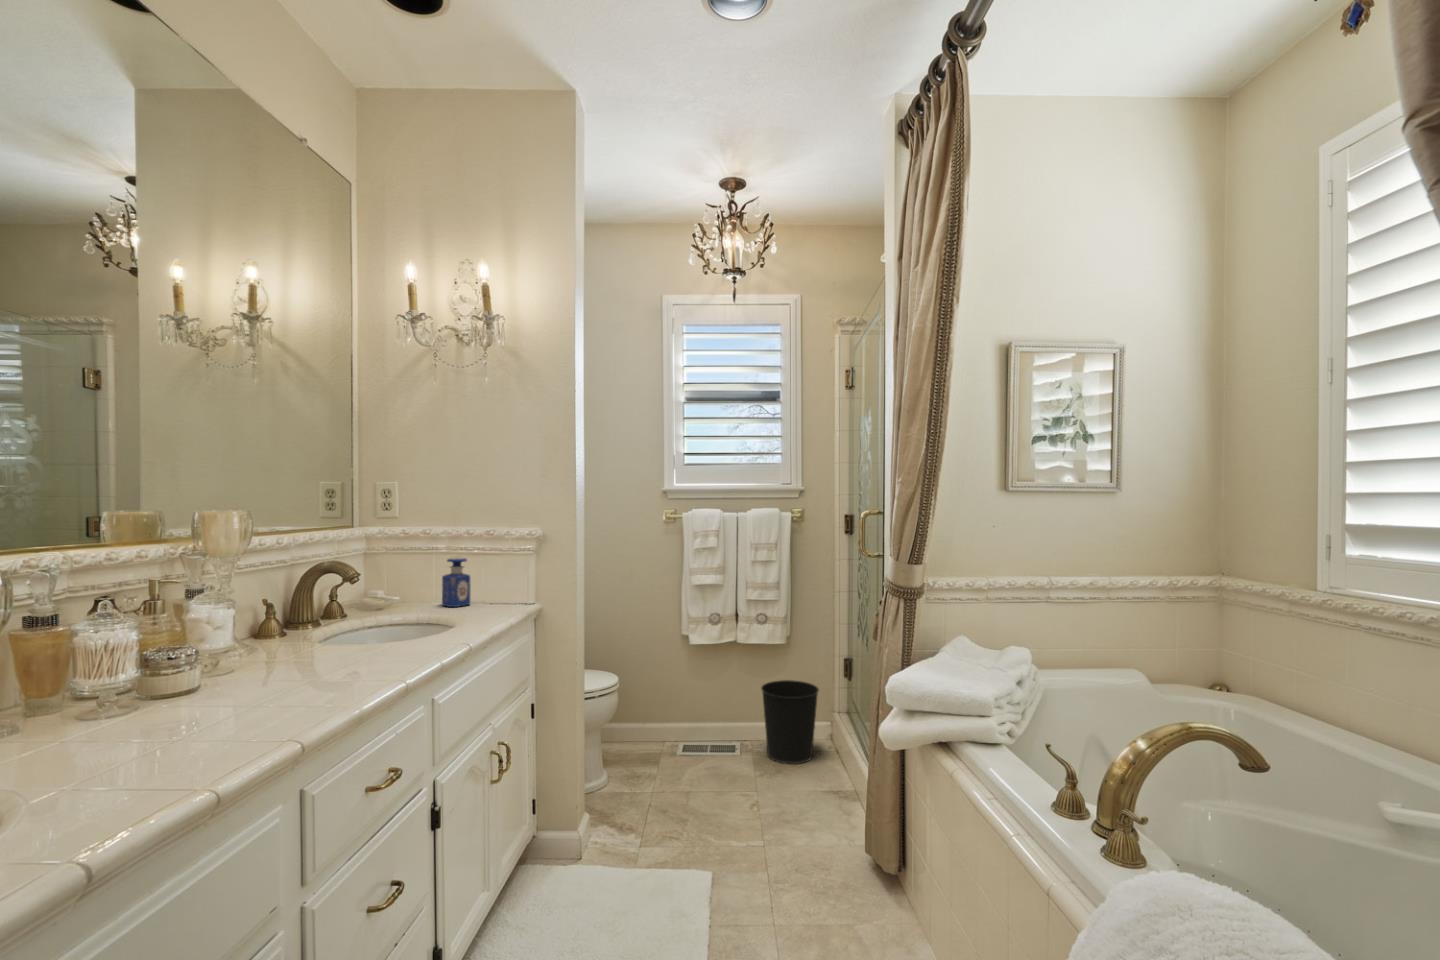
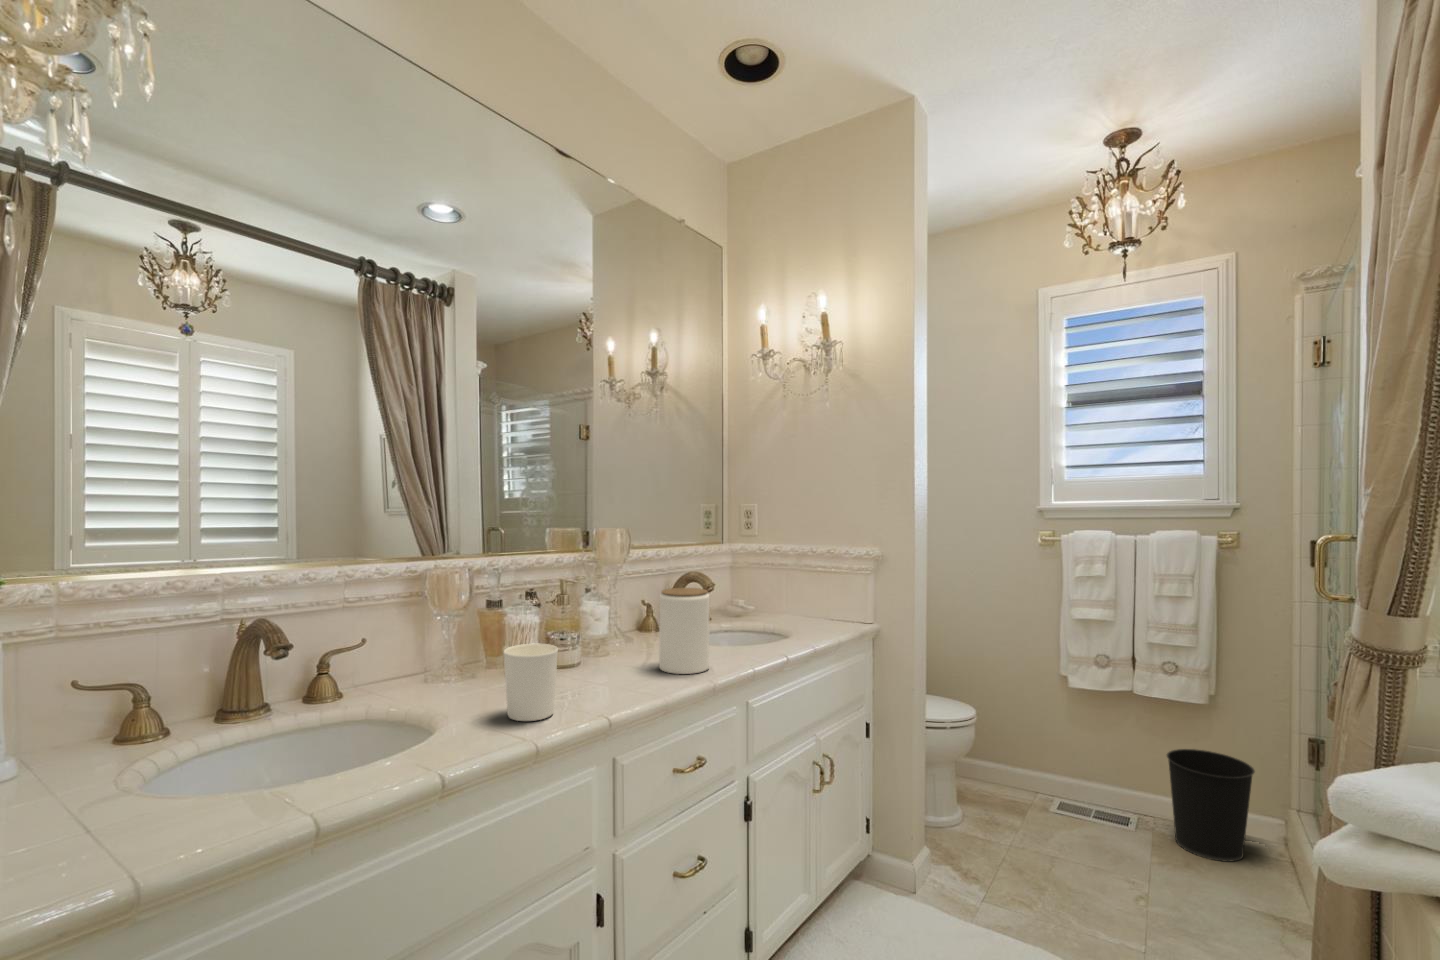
perfume bottle: present [442,557,471,607] -> none [787,571,812,618]
jar: none [321,574,388,676] -> present [659,588,710,674]
candle holder: none [107,655,204,767] -> present [504,644,558,721]

